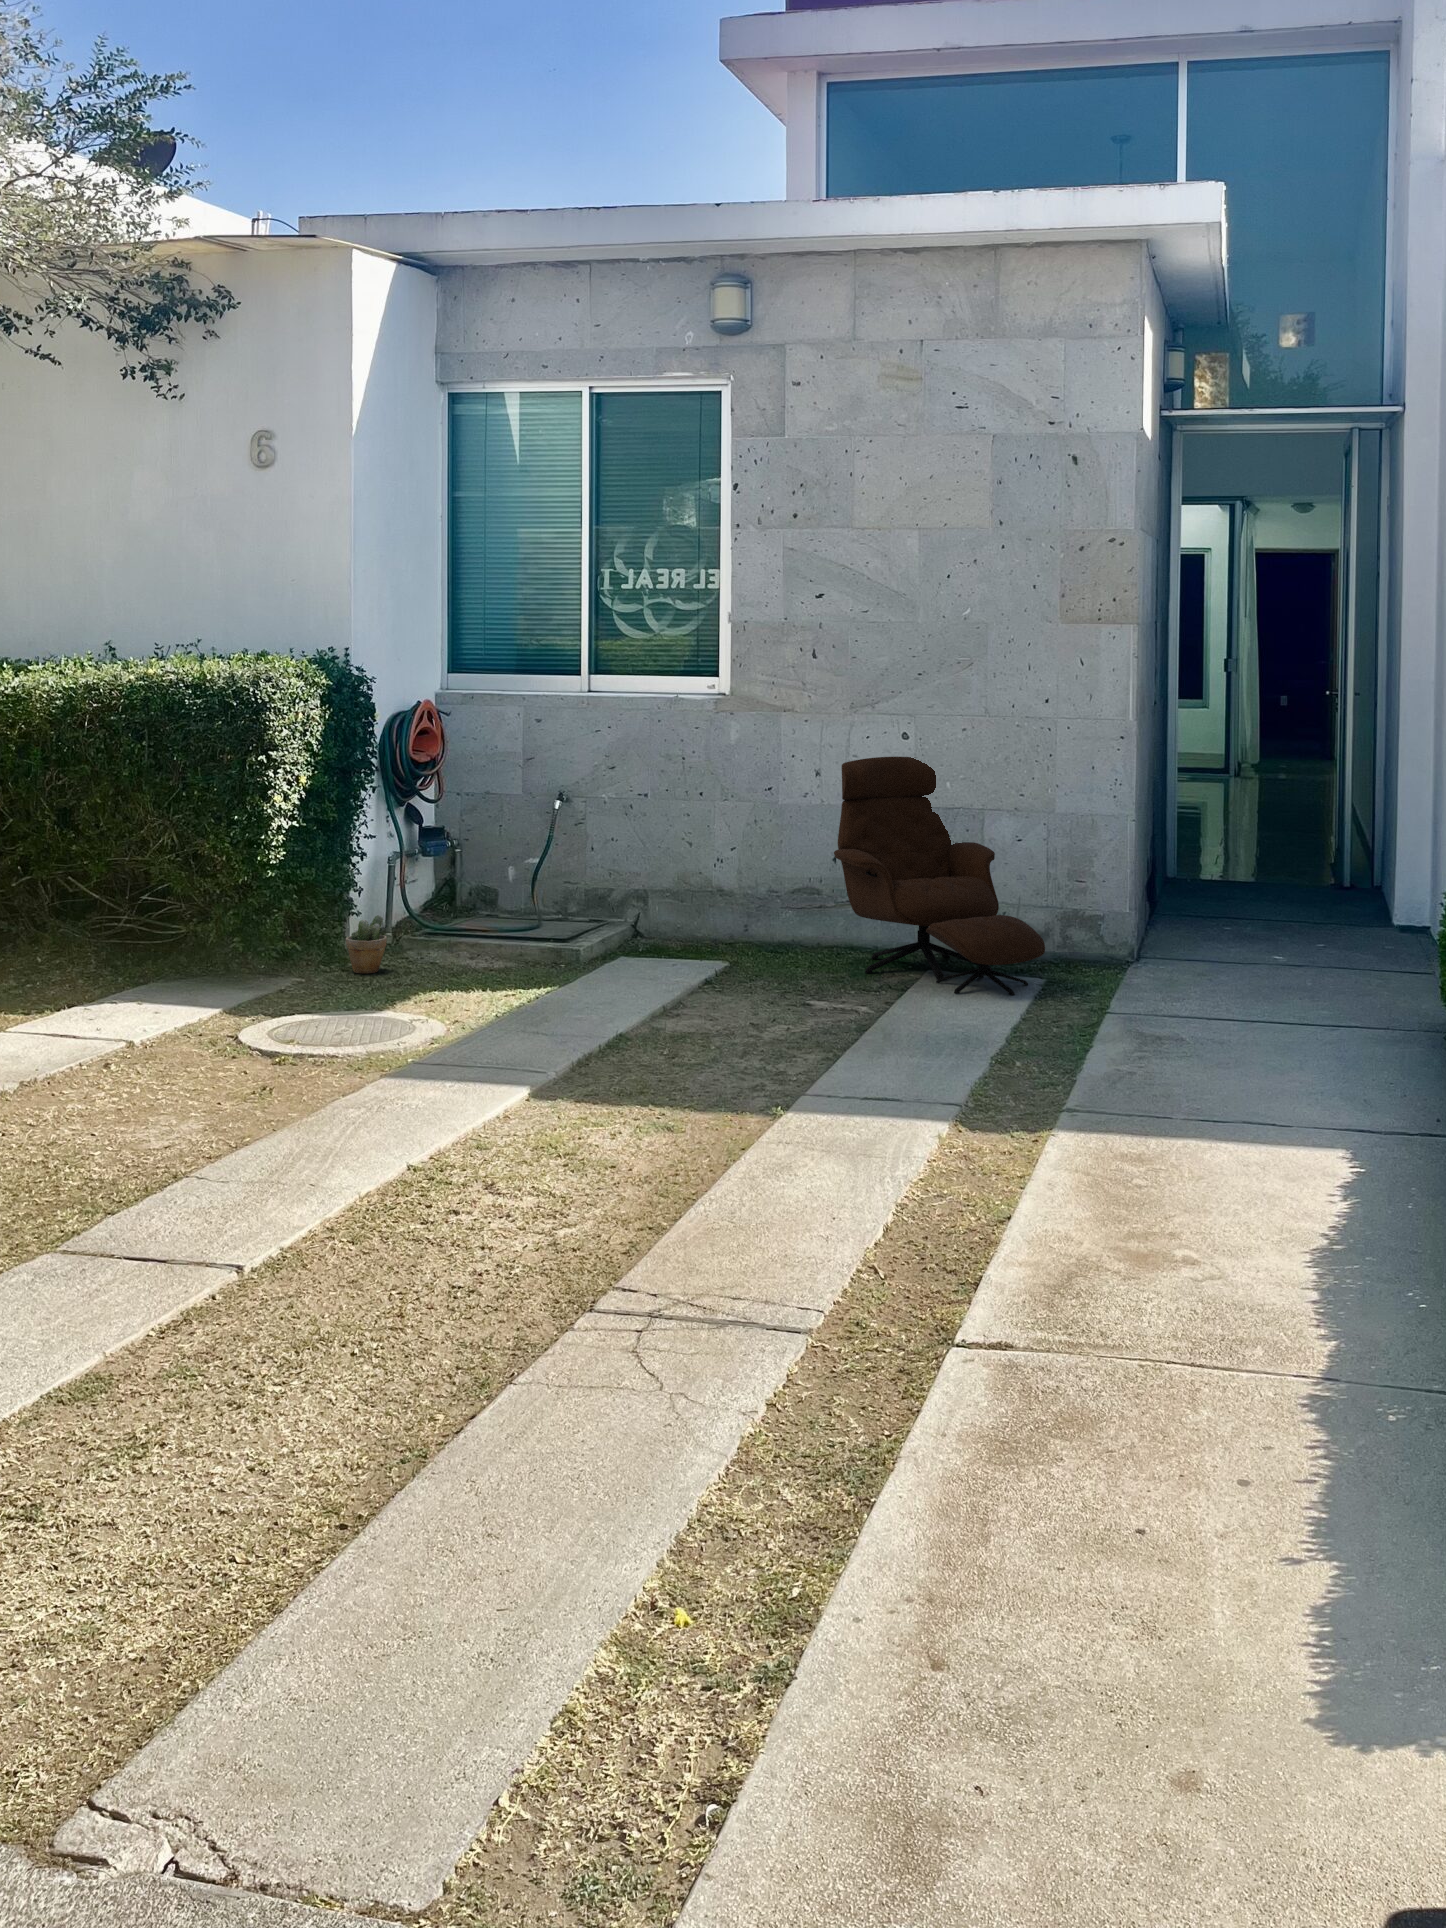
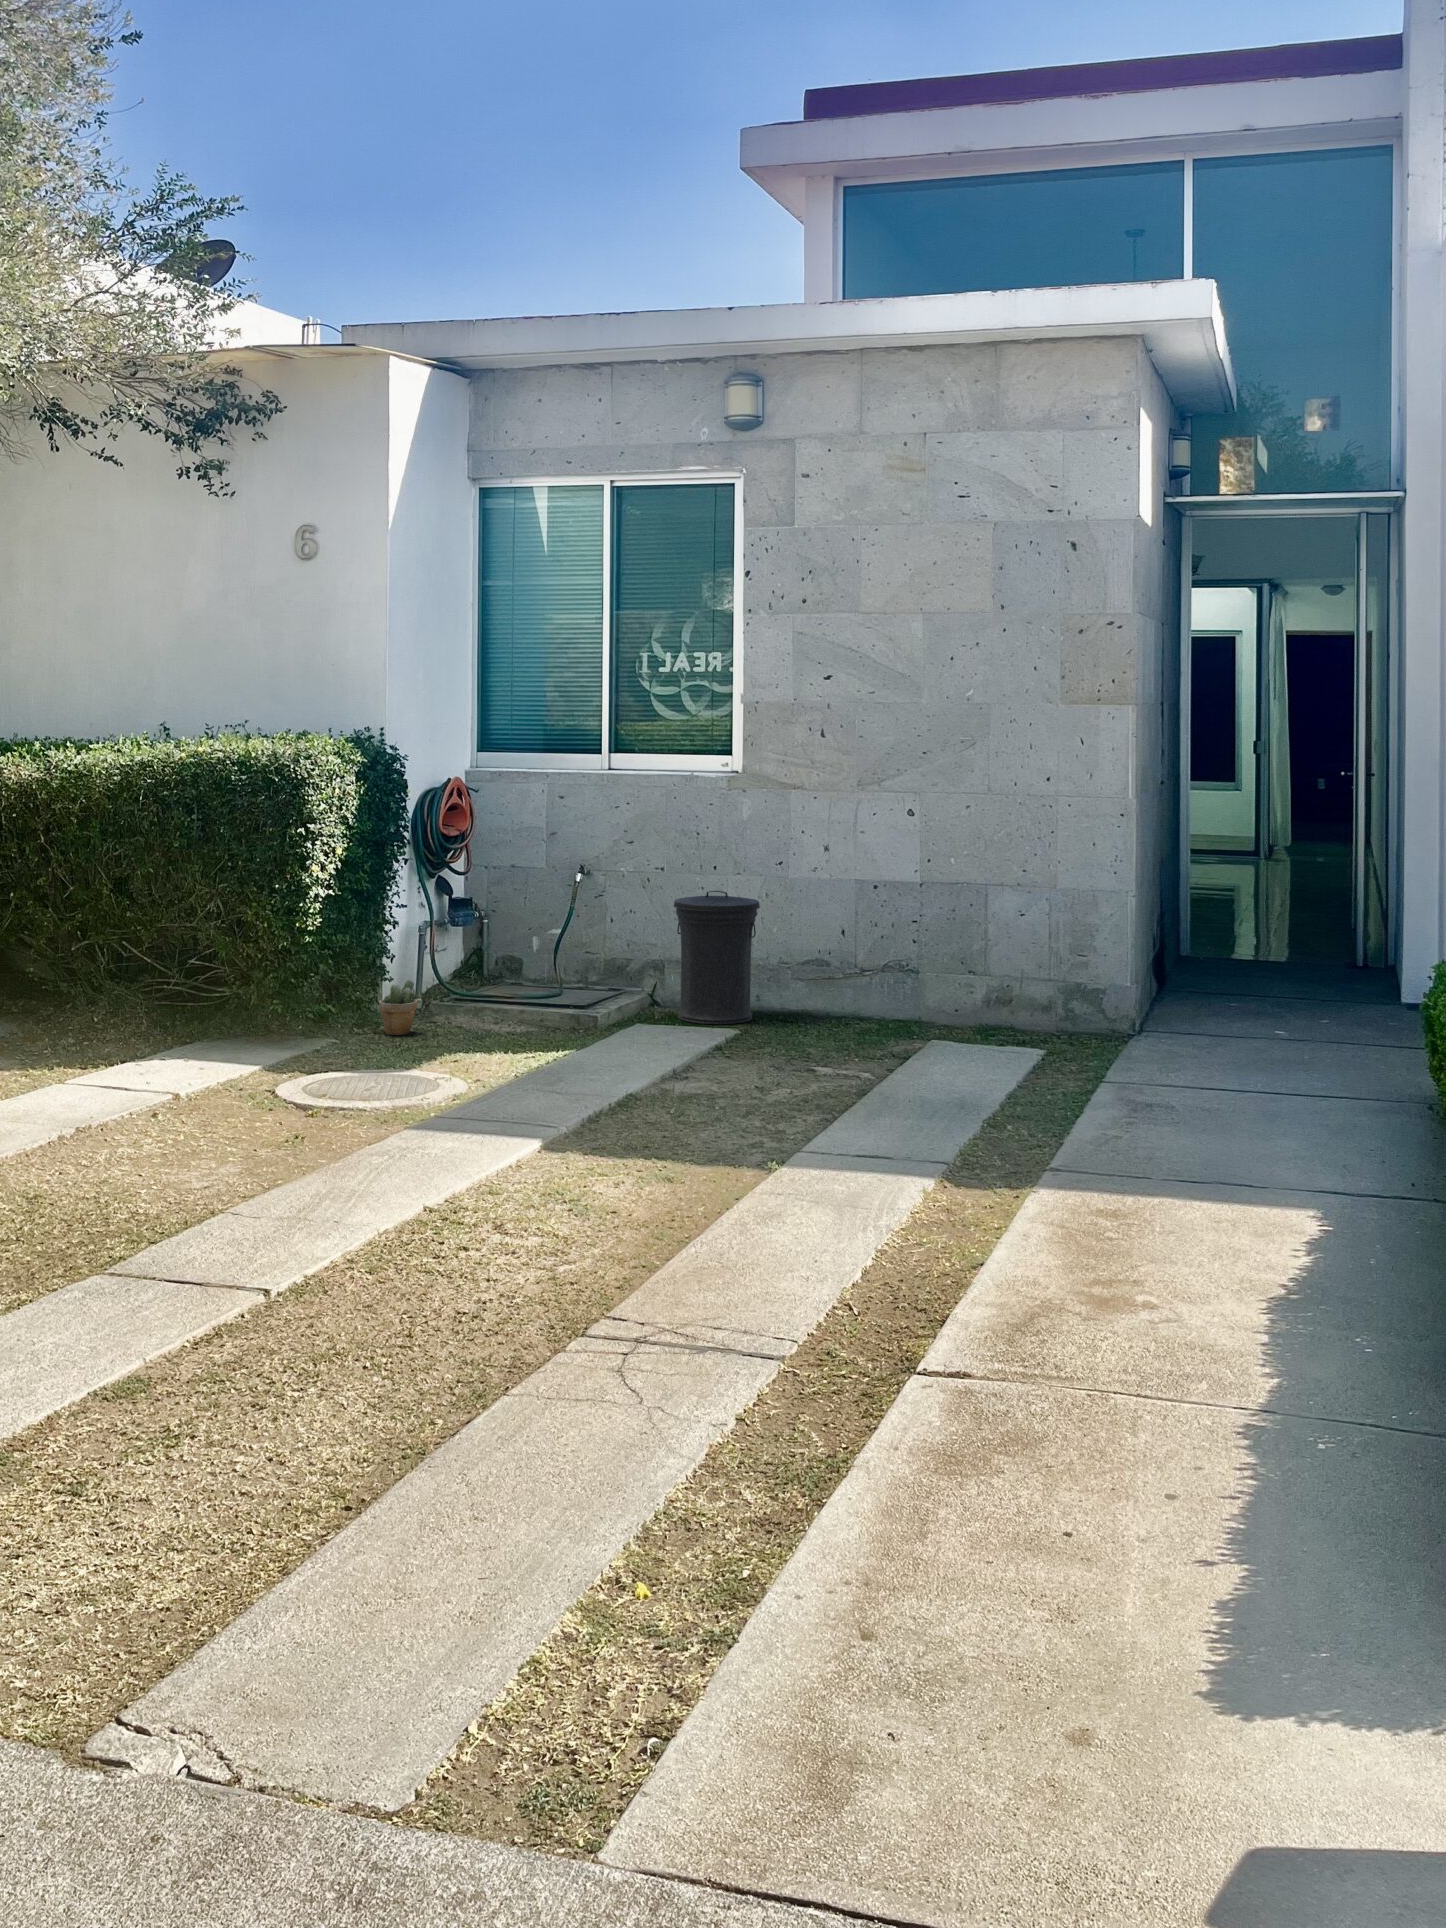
lounge chair: present [834,757,1045,995] -> none [842,832,1044,1062]
trash can: none [657,819,748,958] -> present [674,891,760,1024]

